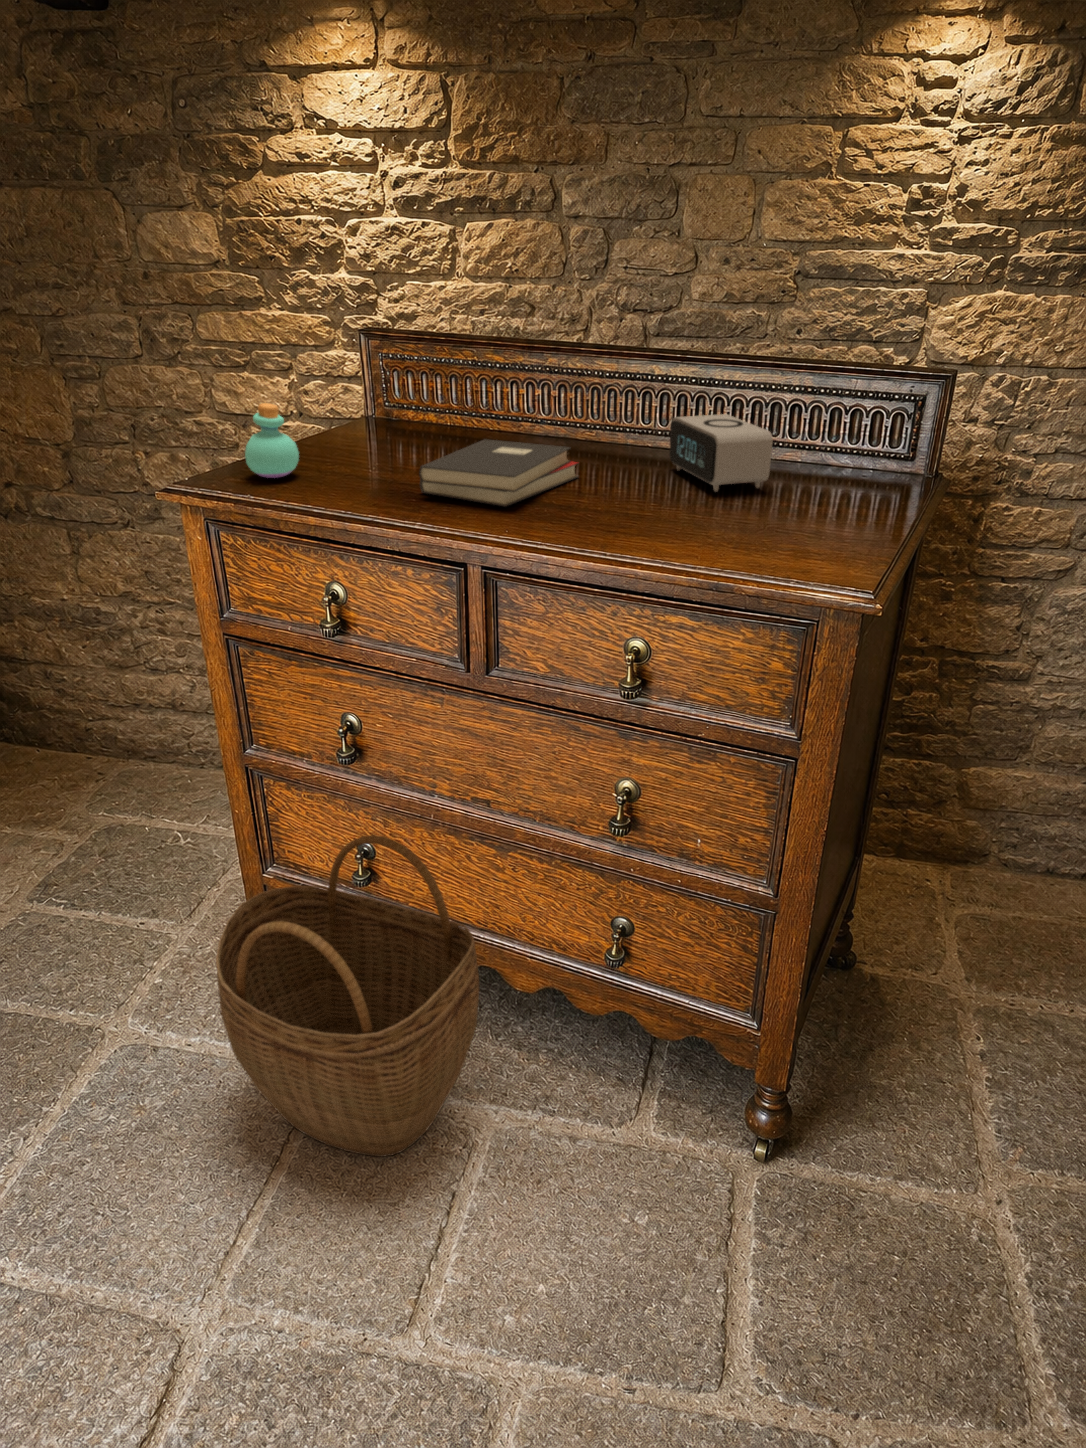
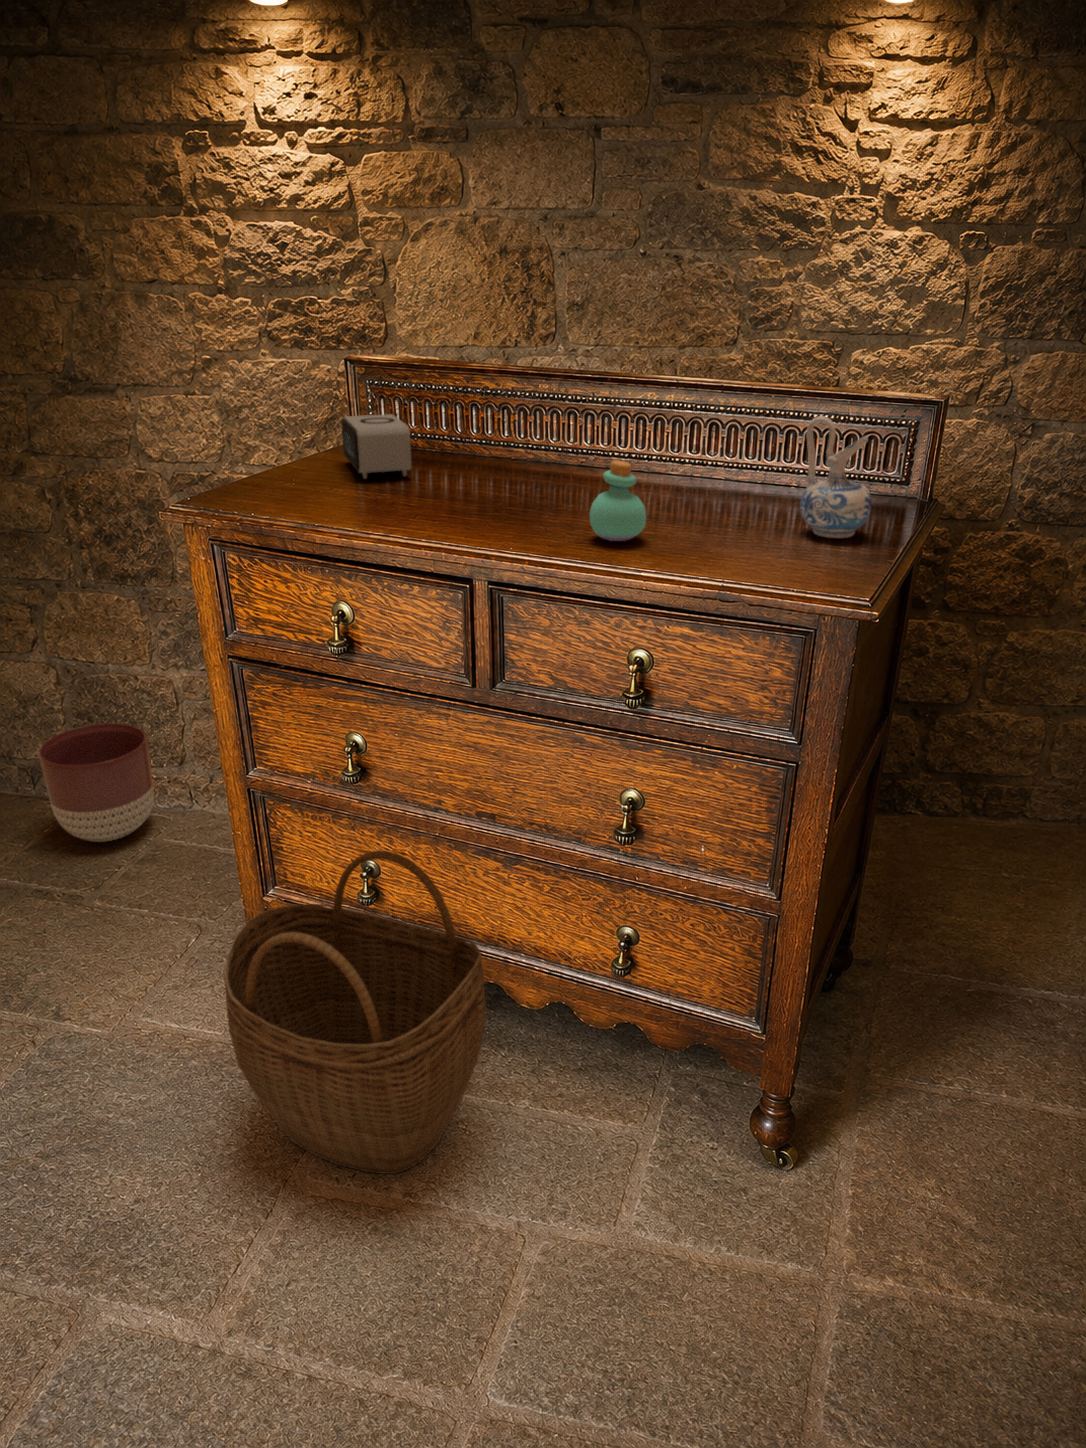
ceramic pitcher: none [806,395,880,523] -> present [800,416,871,538]
perfume bottle: present [245,403,299,478] -> present [590,461,646,541]
alarm clock: present [669,414,773,491] -> present [341,414,411,479]
hardback book: present [419,439,578,506] -> none [426,463,580,525]
planter: none [46,693,161,811] -> present [39,723,154,842]

